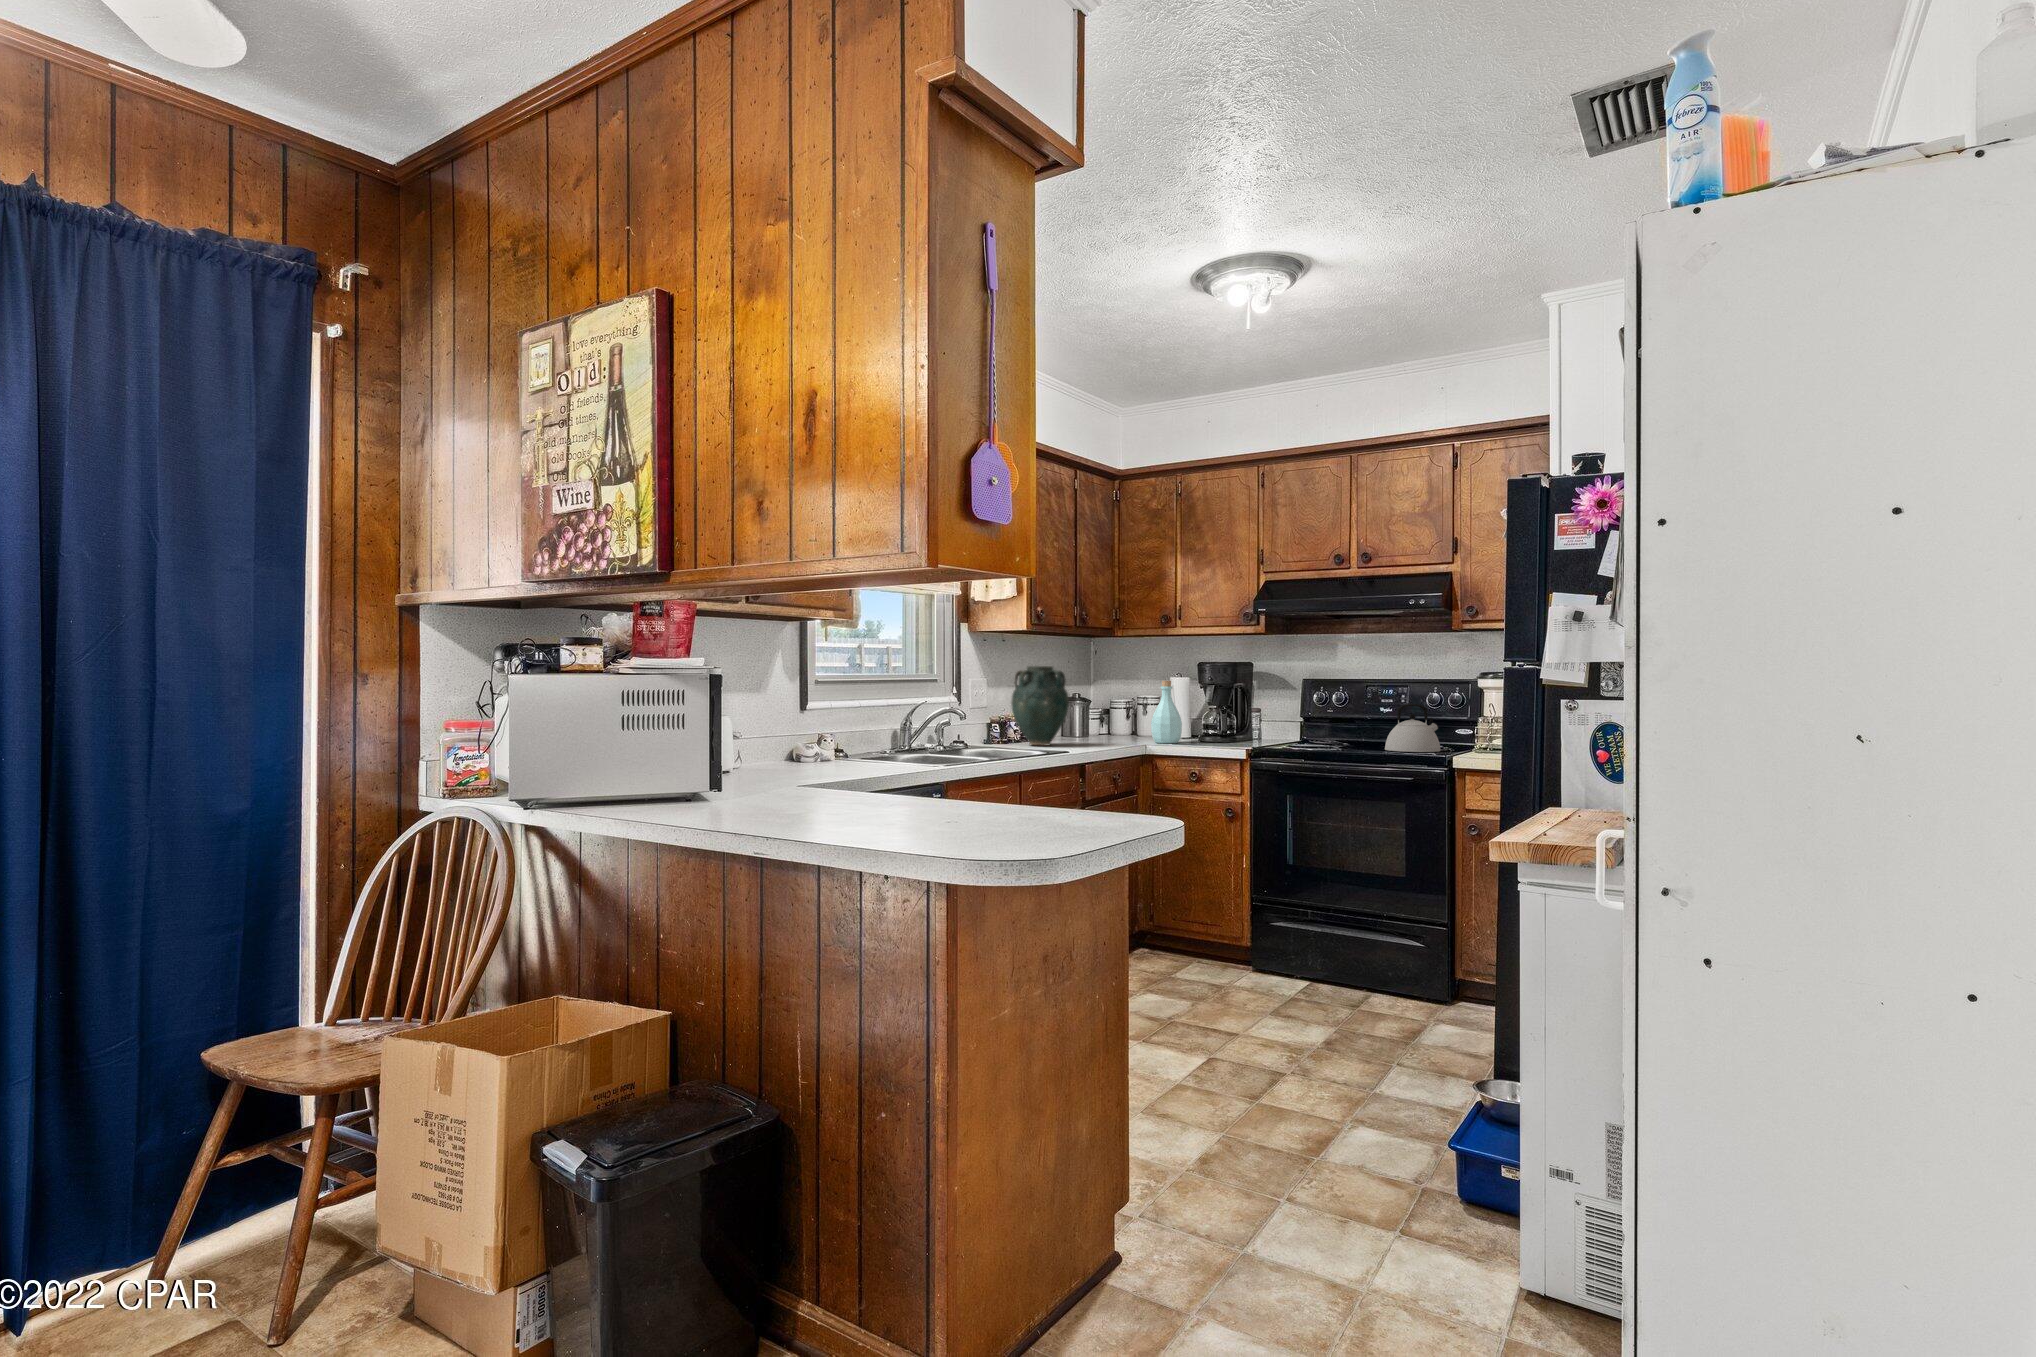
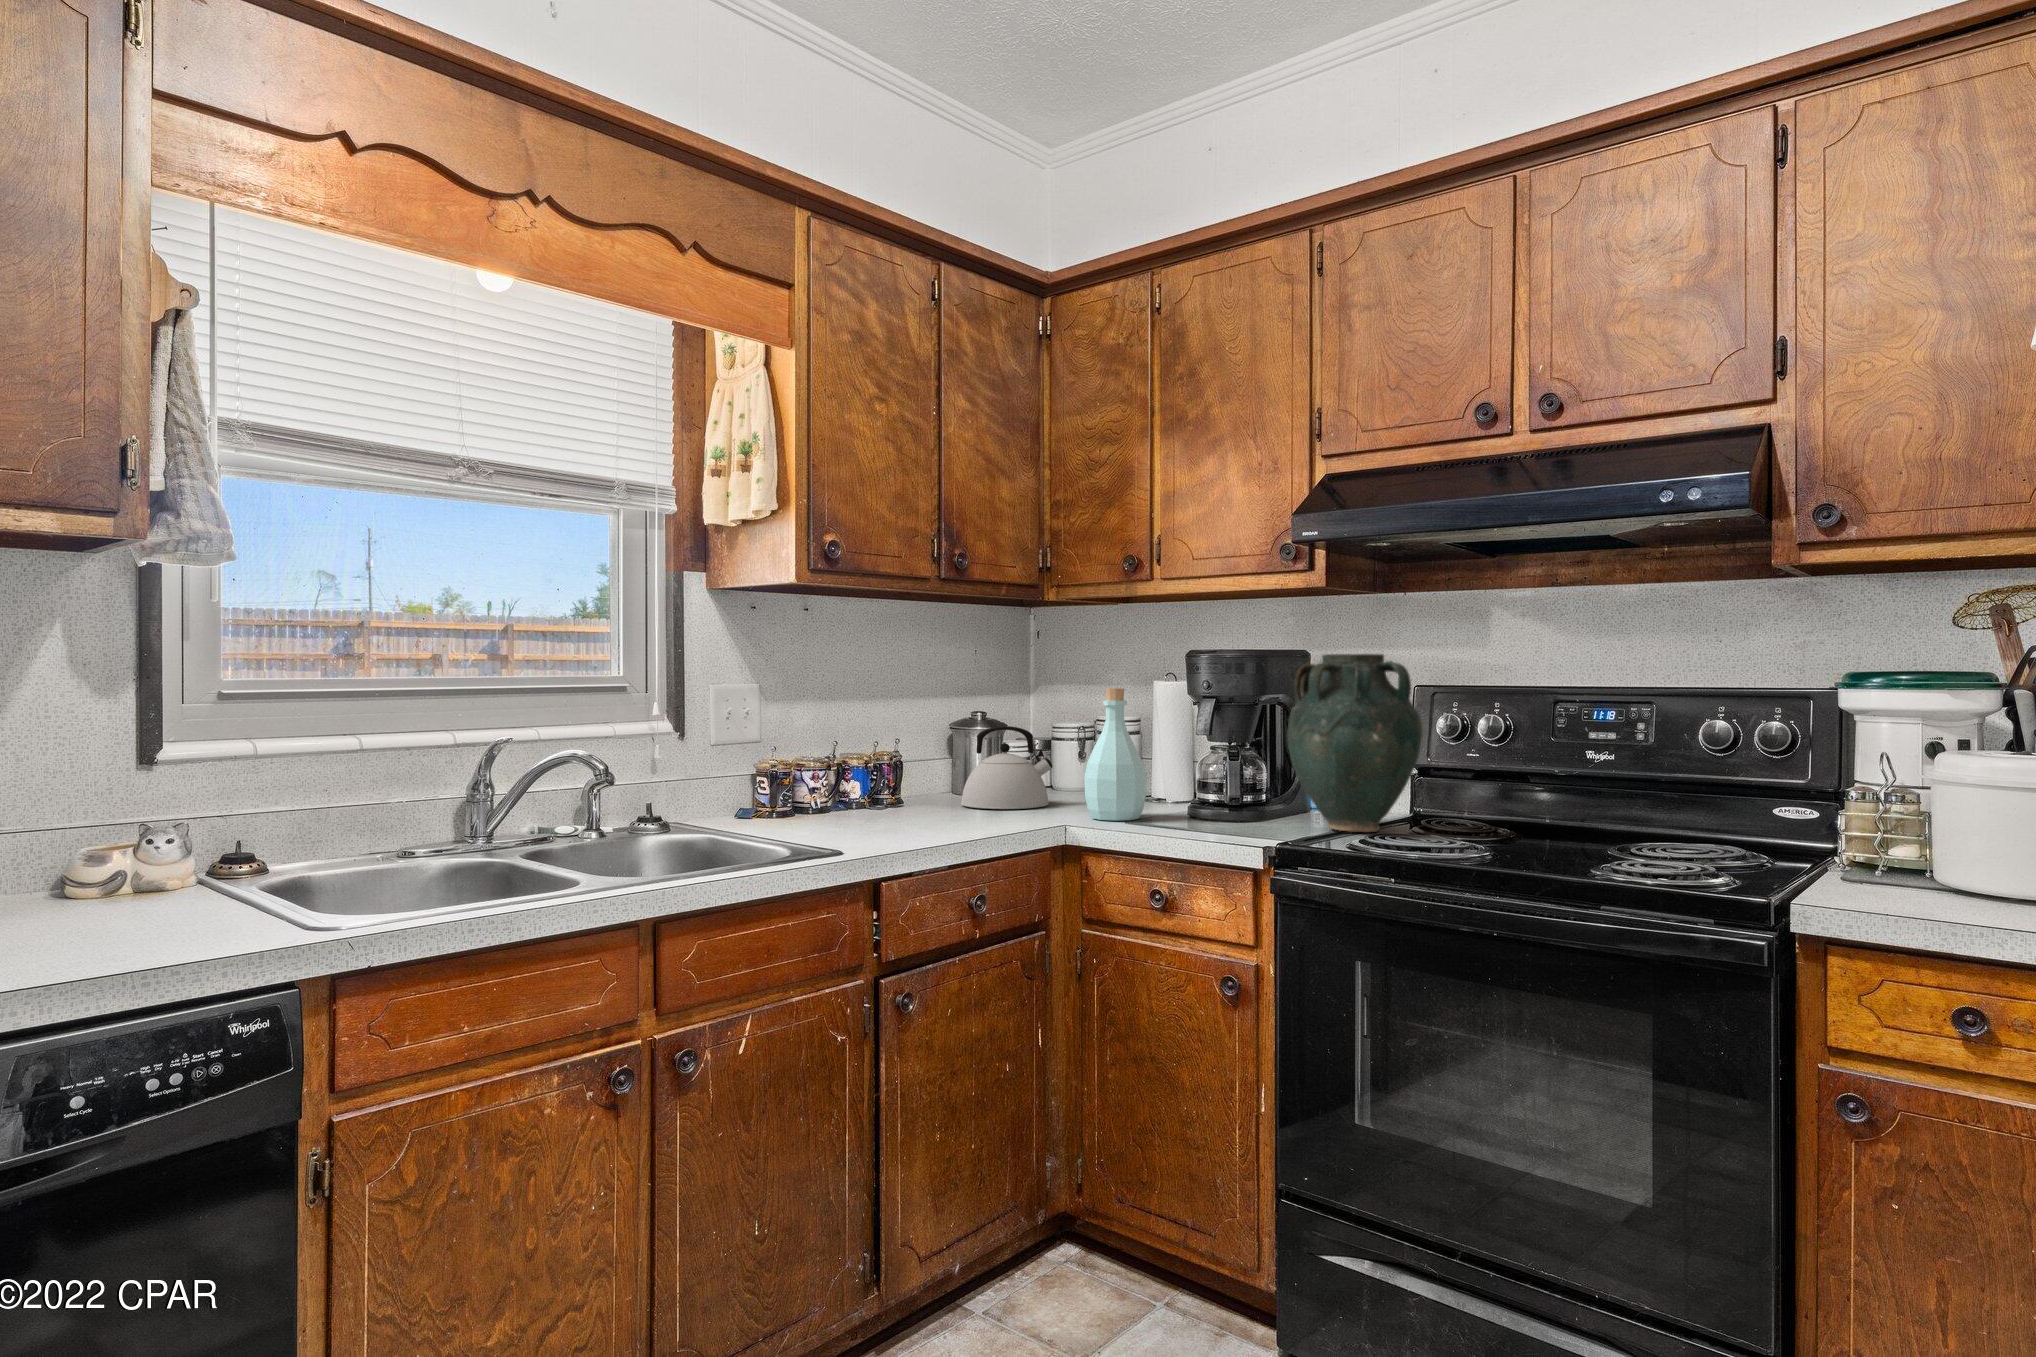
vase: present [1011,666,1069,746] -> present [1287,654,1422,832]
kettle: present [1385,704,1441,752] -> present [961,726,1053,809]

